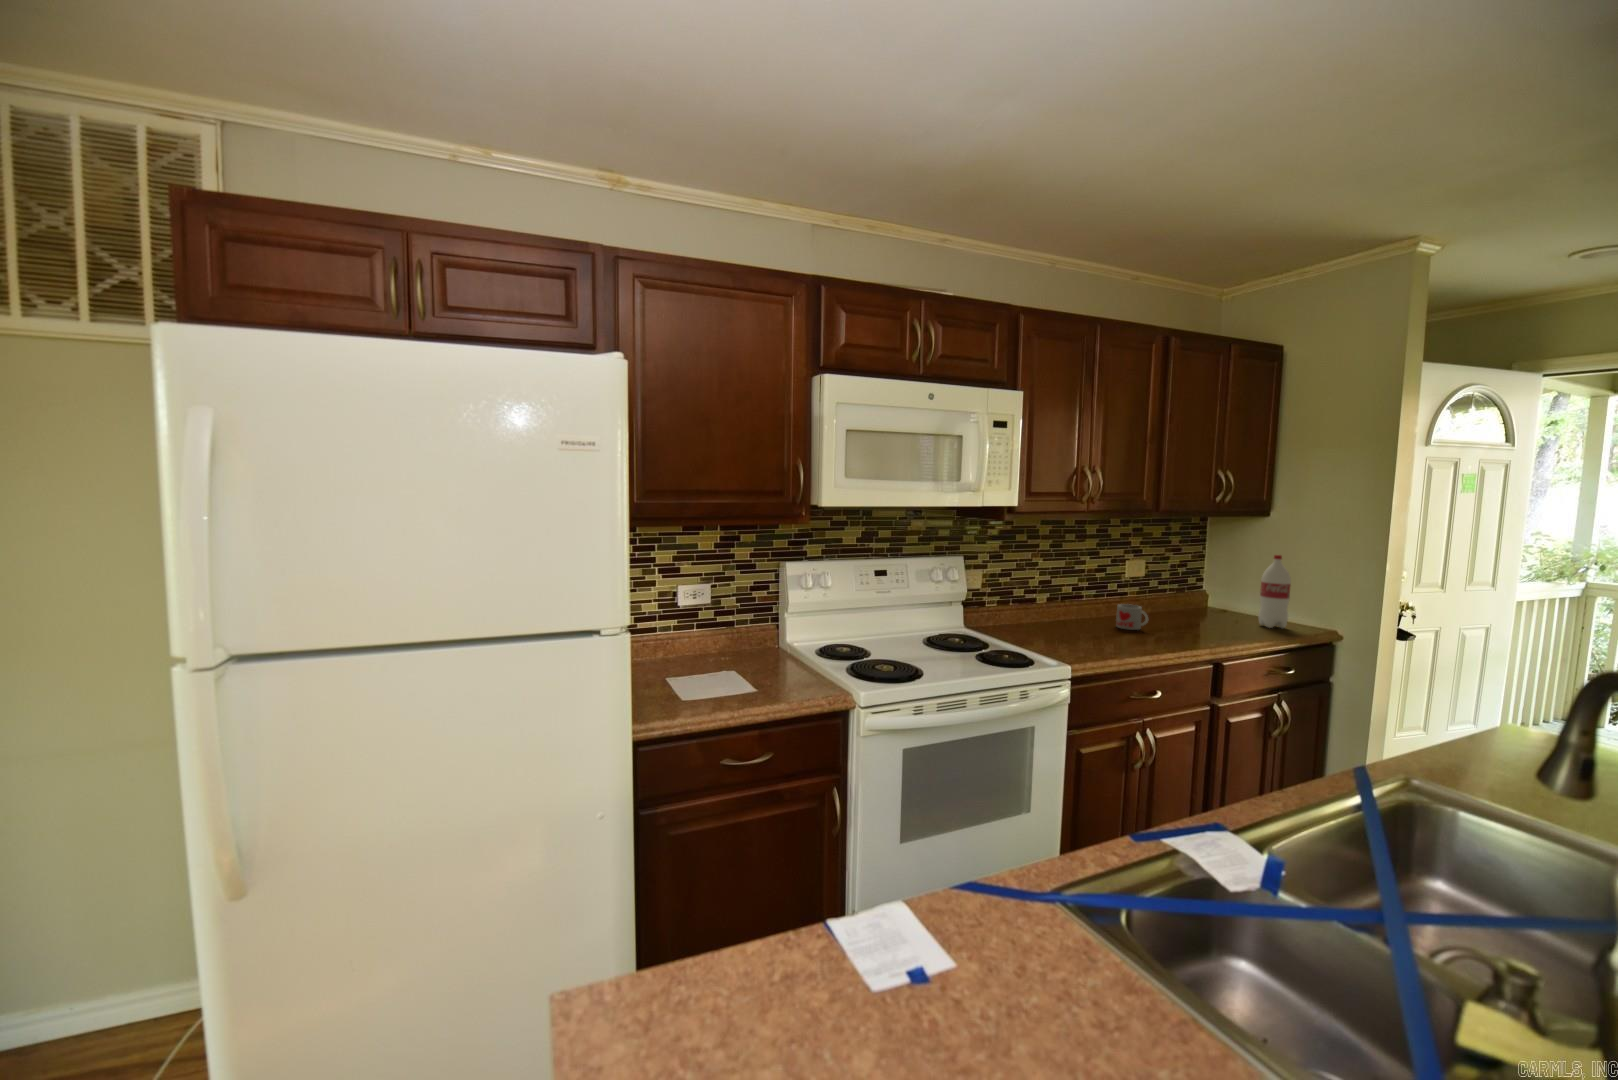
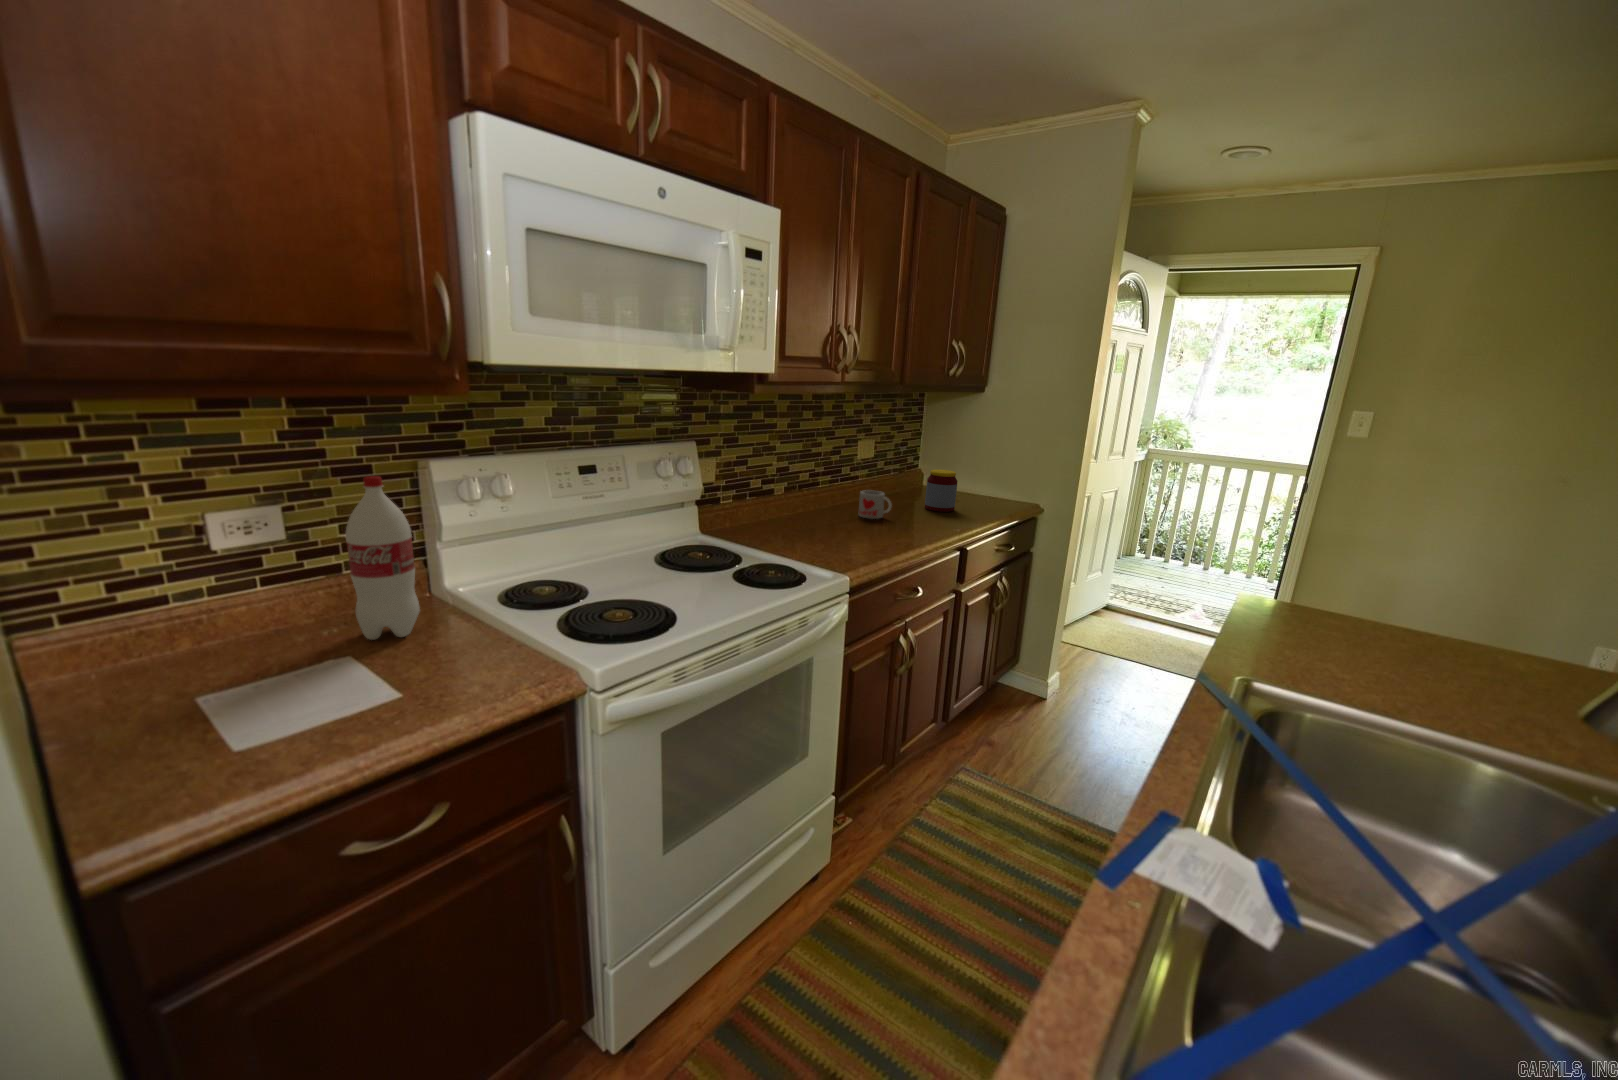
bottle: present [1258,555,1291,628] -> present [346,476,420,640]
jar: none [1193,589,1228,630] -> present [925,469,958,512]

